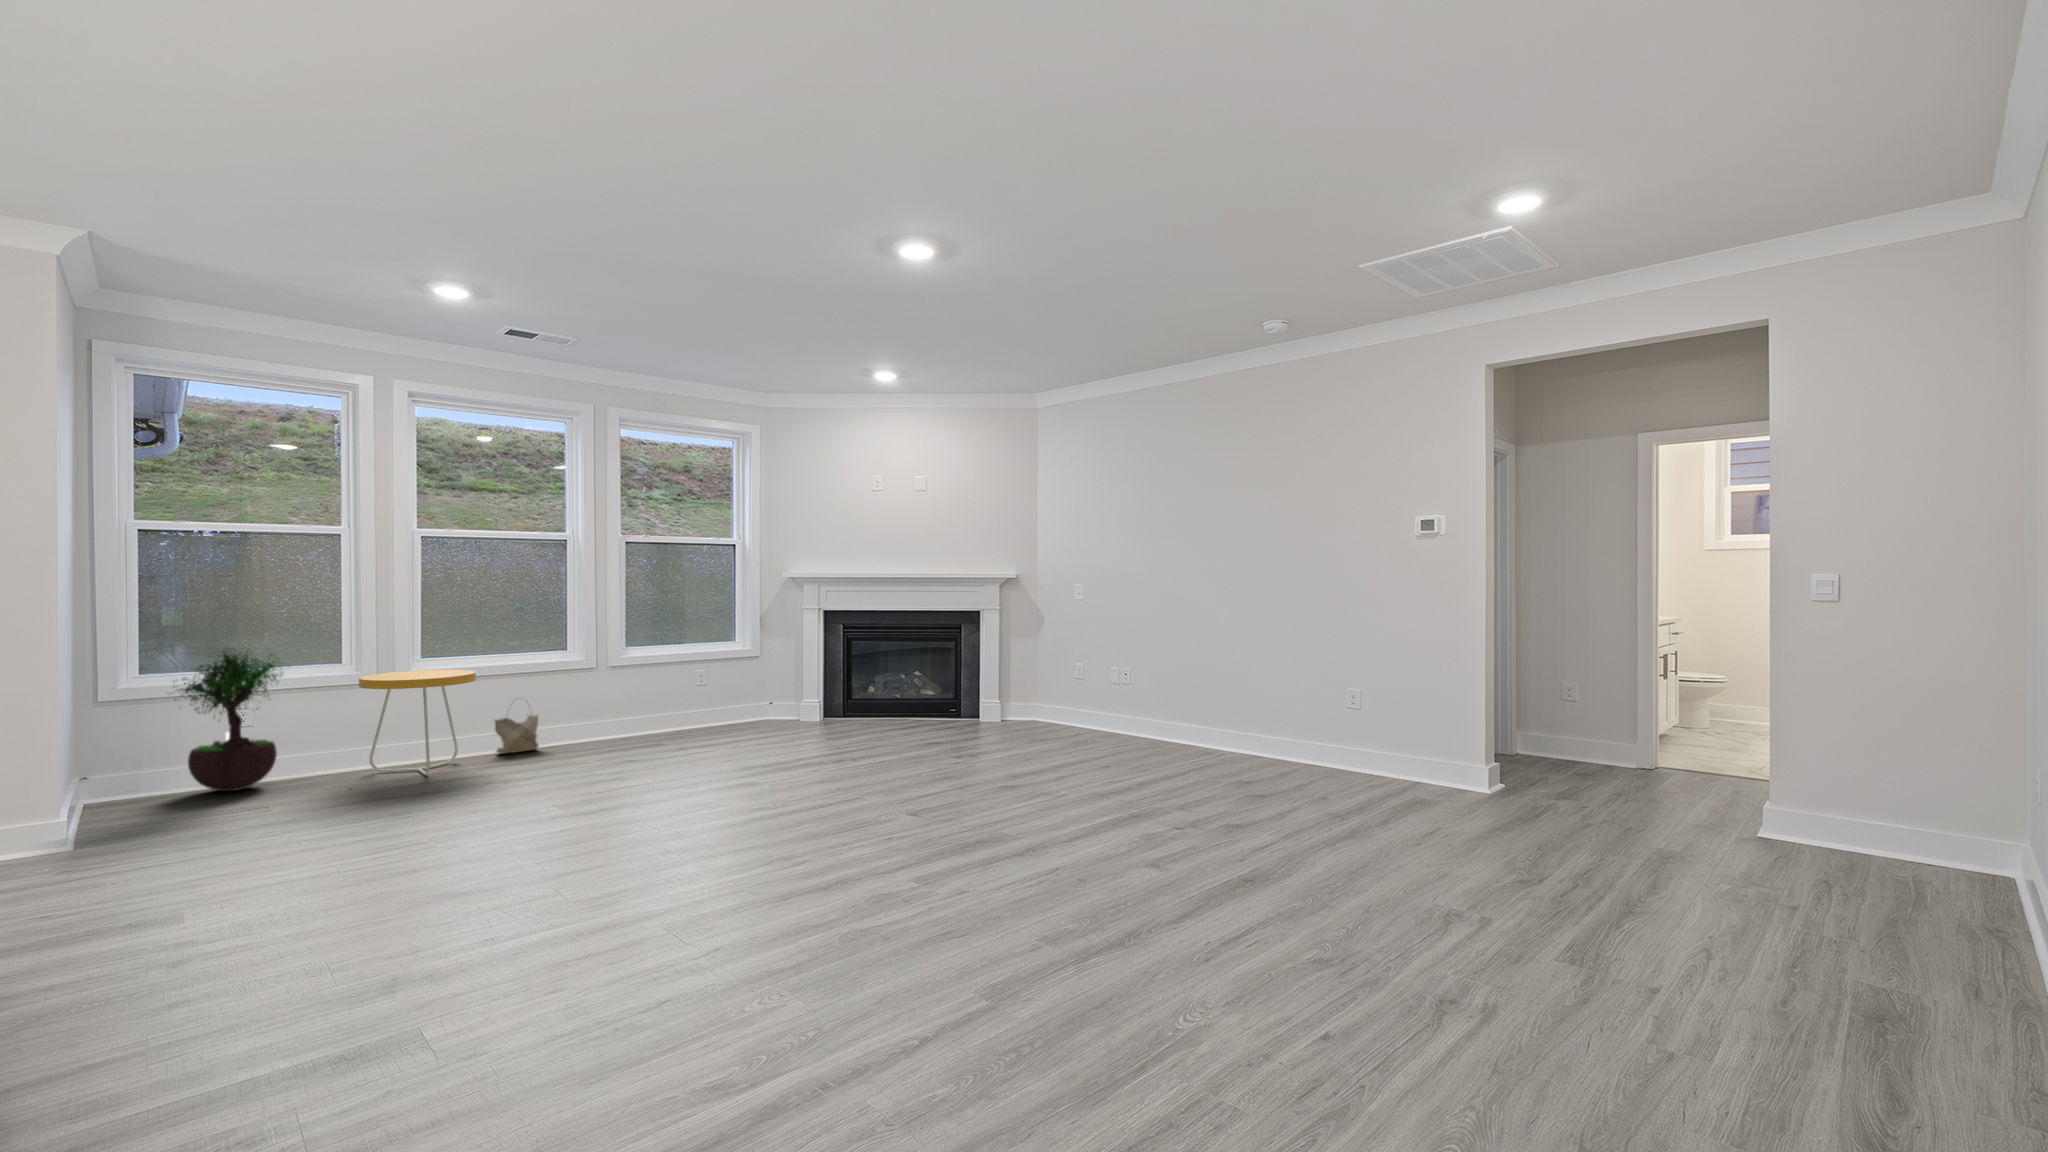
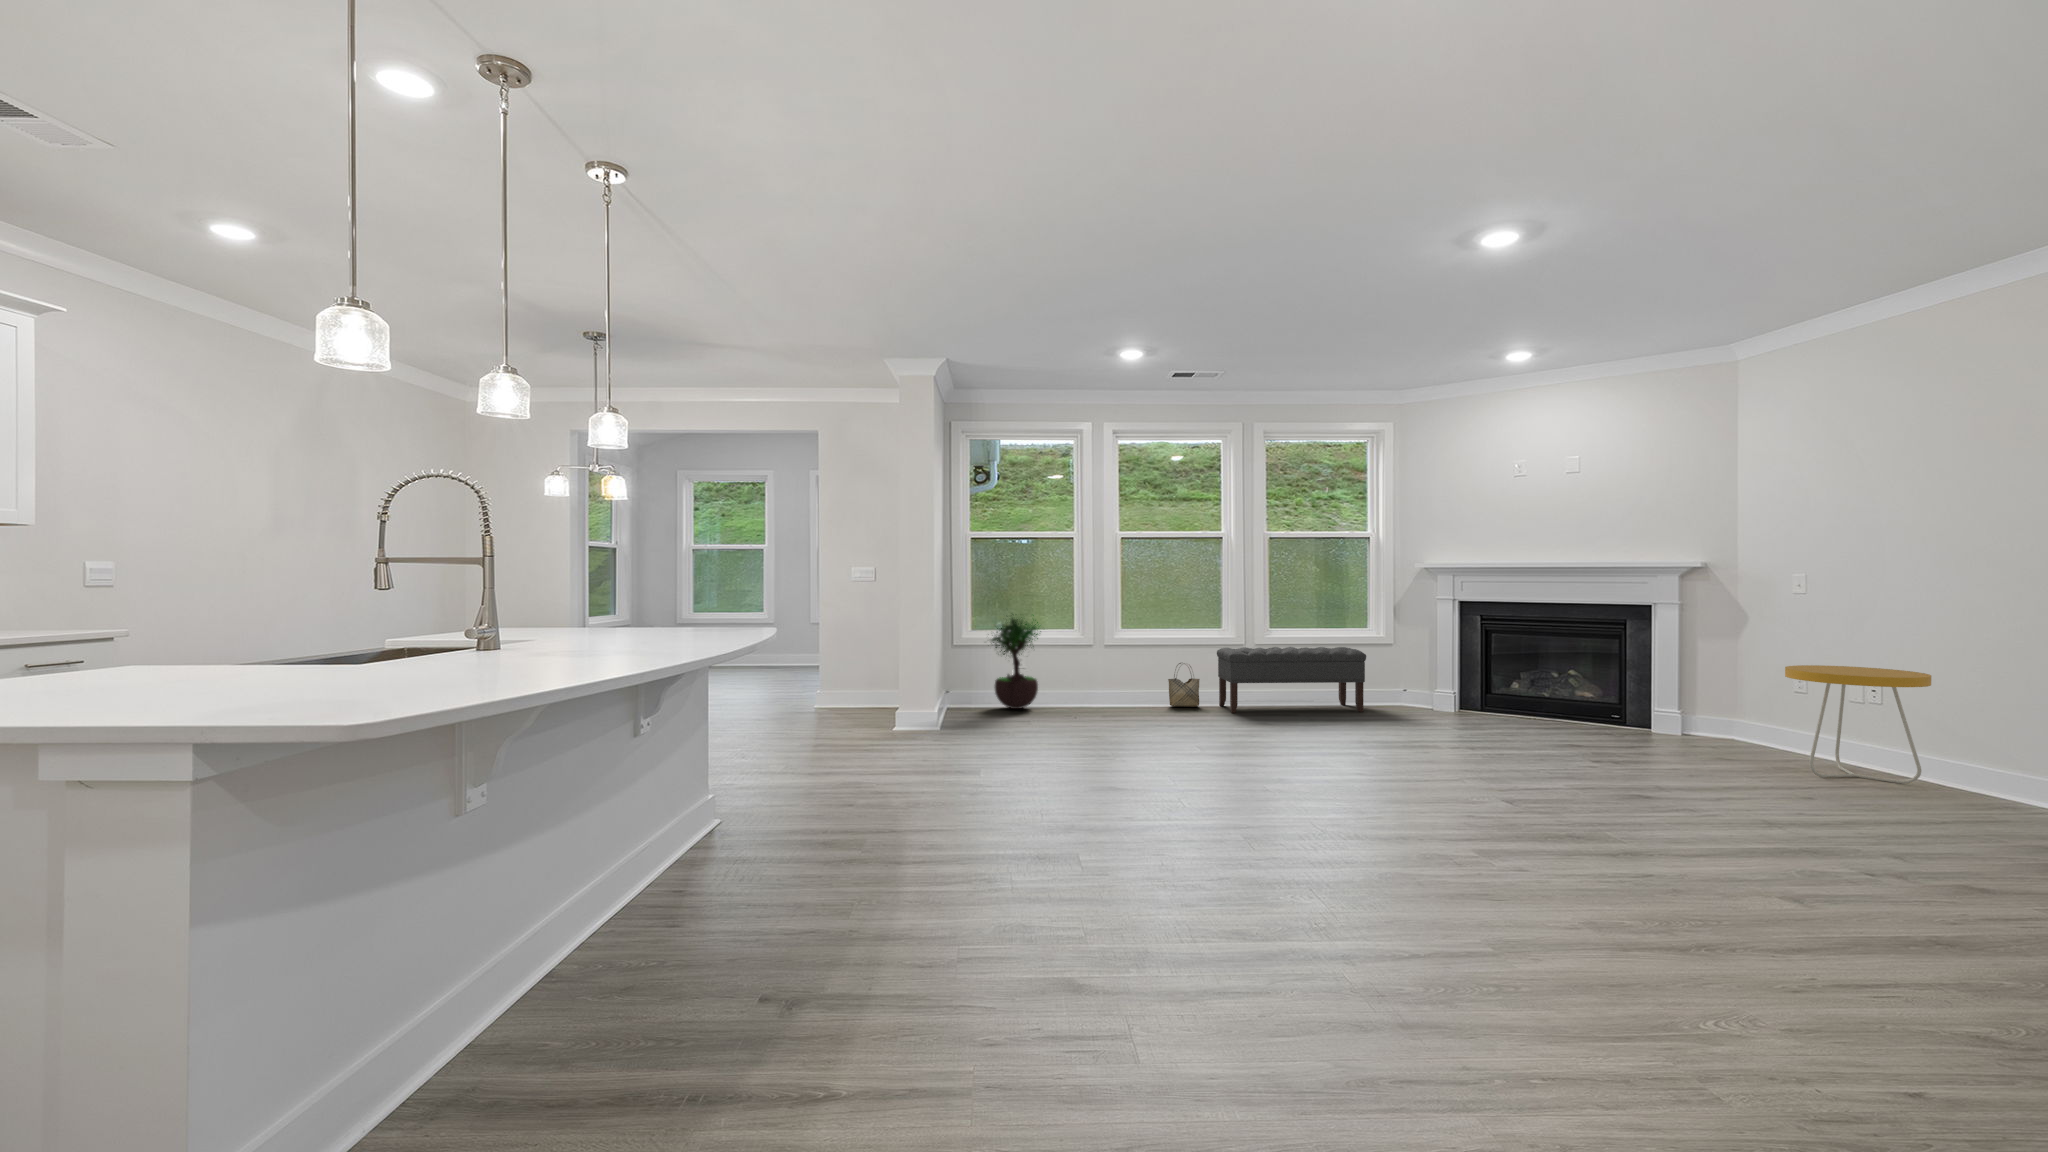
bench: none [561,664,738,752] -> present [1217,647,1366,713]
side table: present [359,670,476,775] -> present [1785,665,1931,784]

